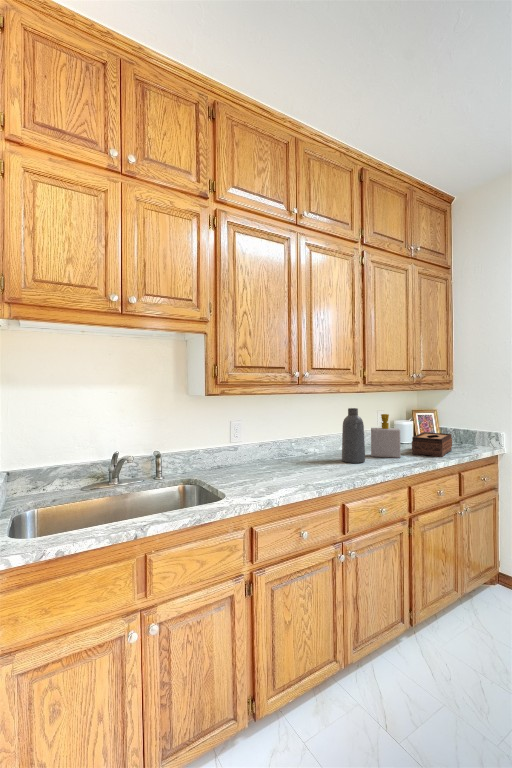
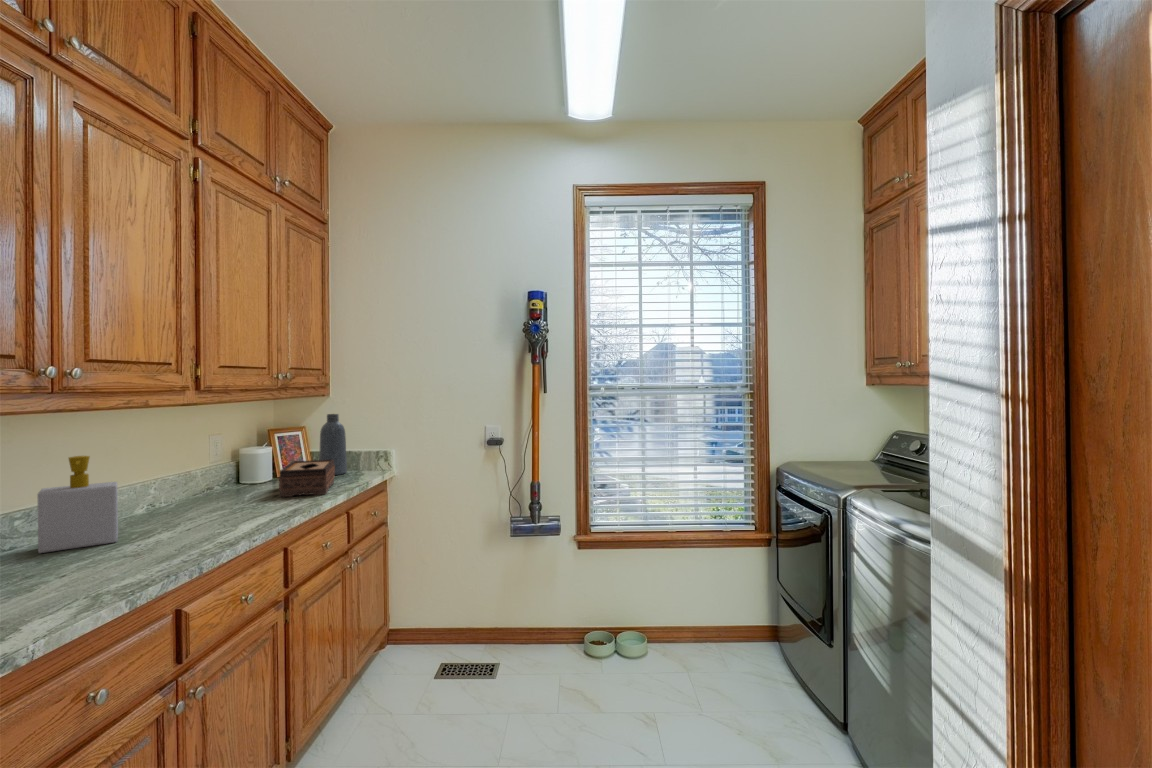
vase: present [342,408,365,463] -> present [319,414,347,475]
soap bottle: present [371,414,401,458] -> present [38,456,118,553]

